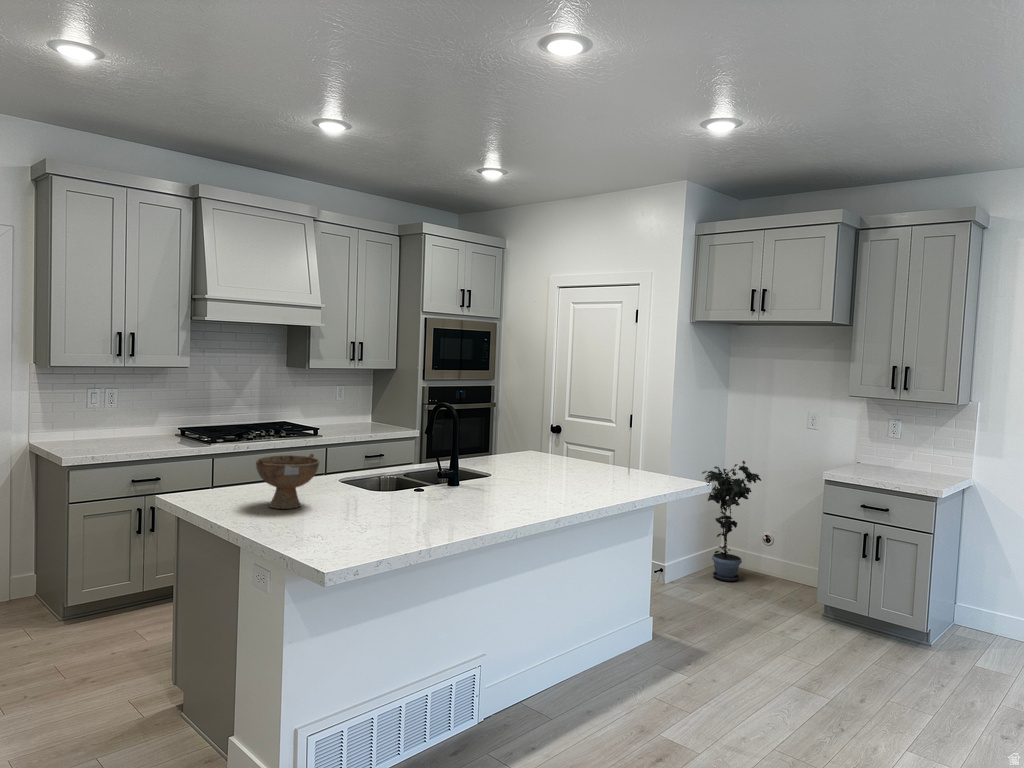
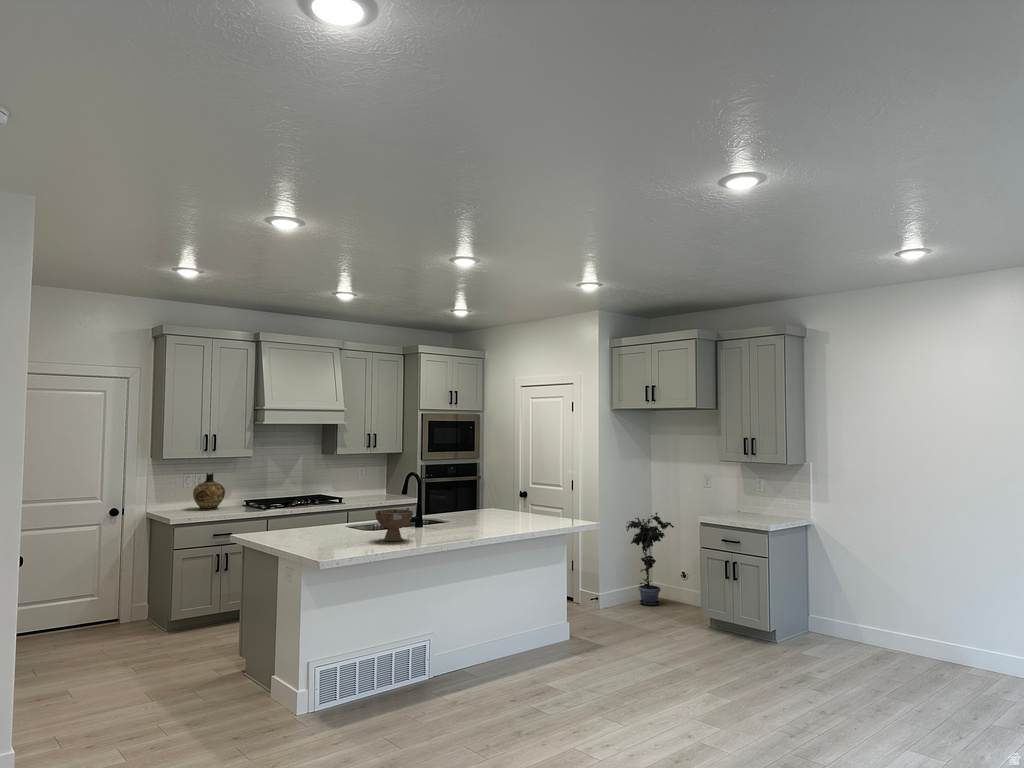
ceramic jug: none [100,388,149,442] -> present [193,473,225,510]
bowl: present [256,454,319,509] -> present [375,508,413,541]

